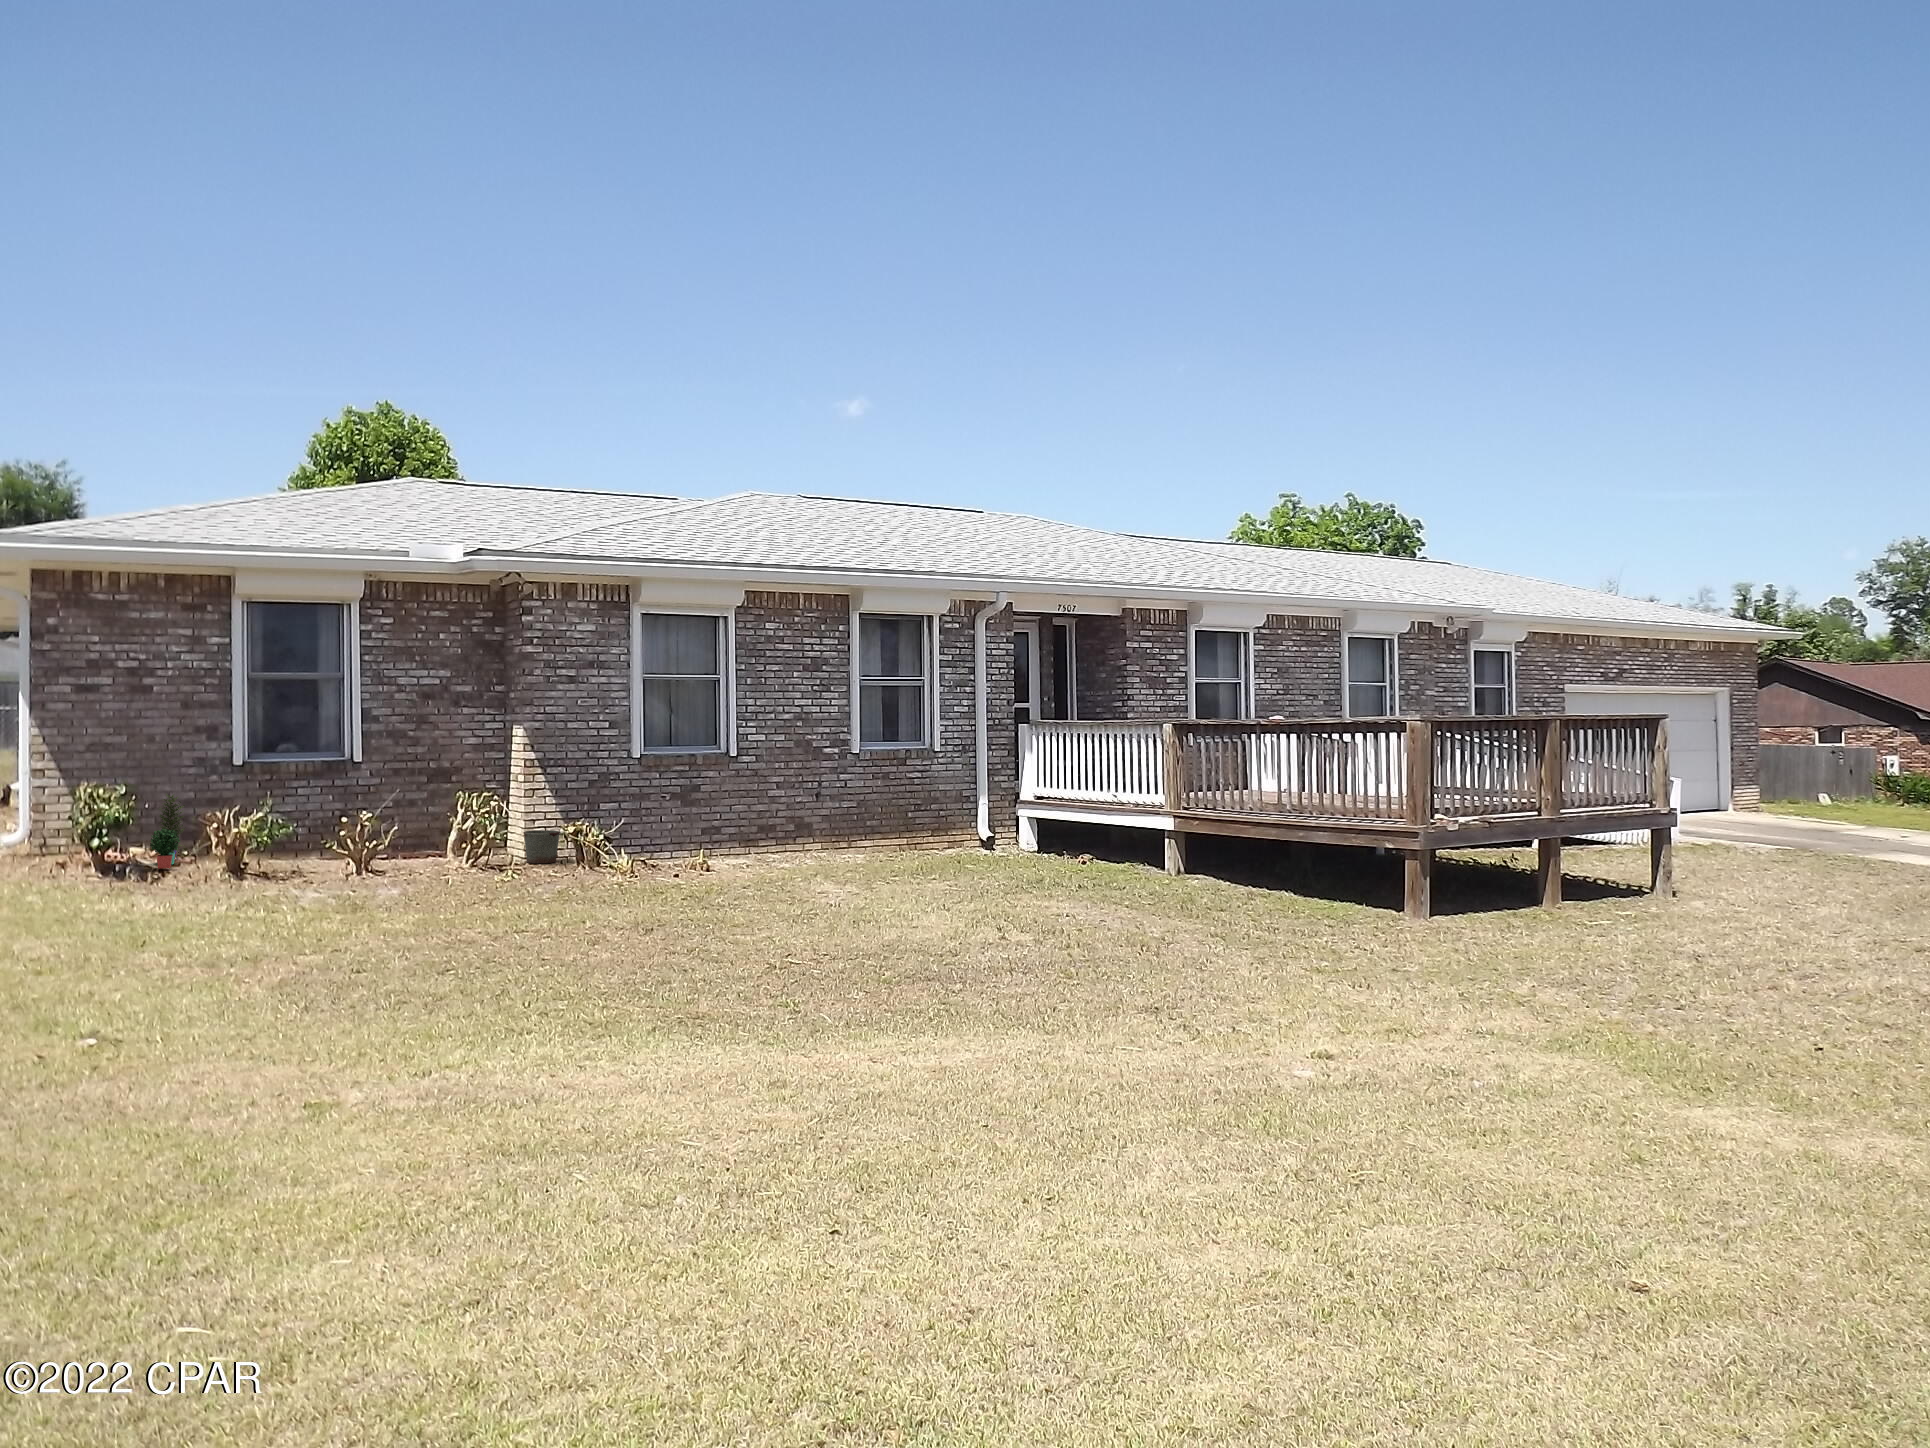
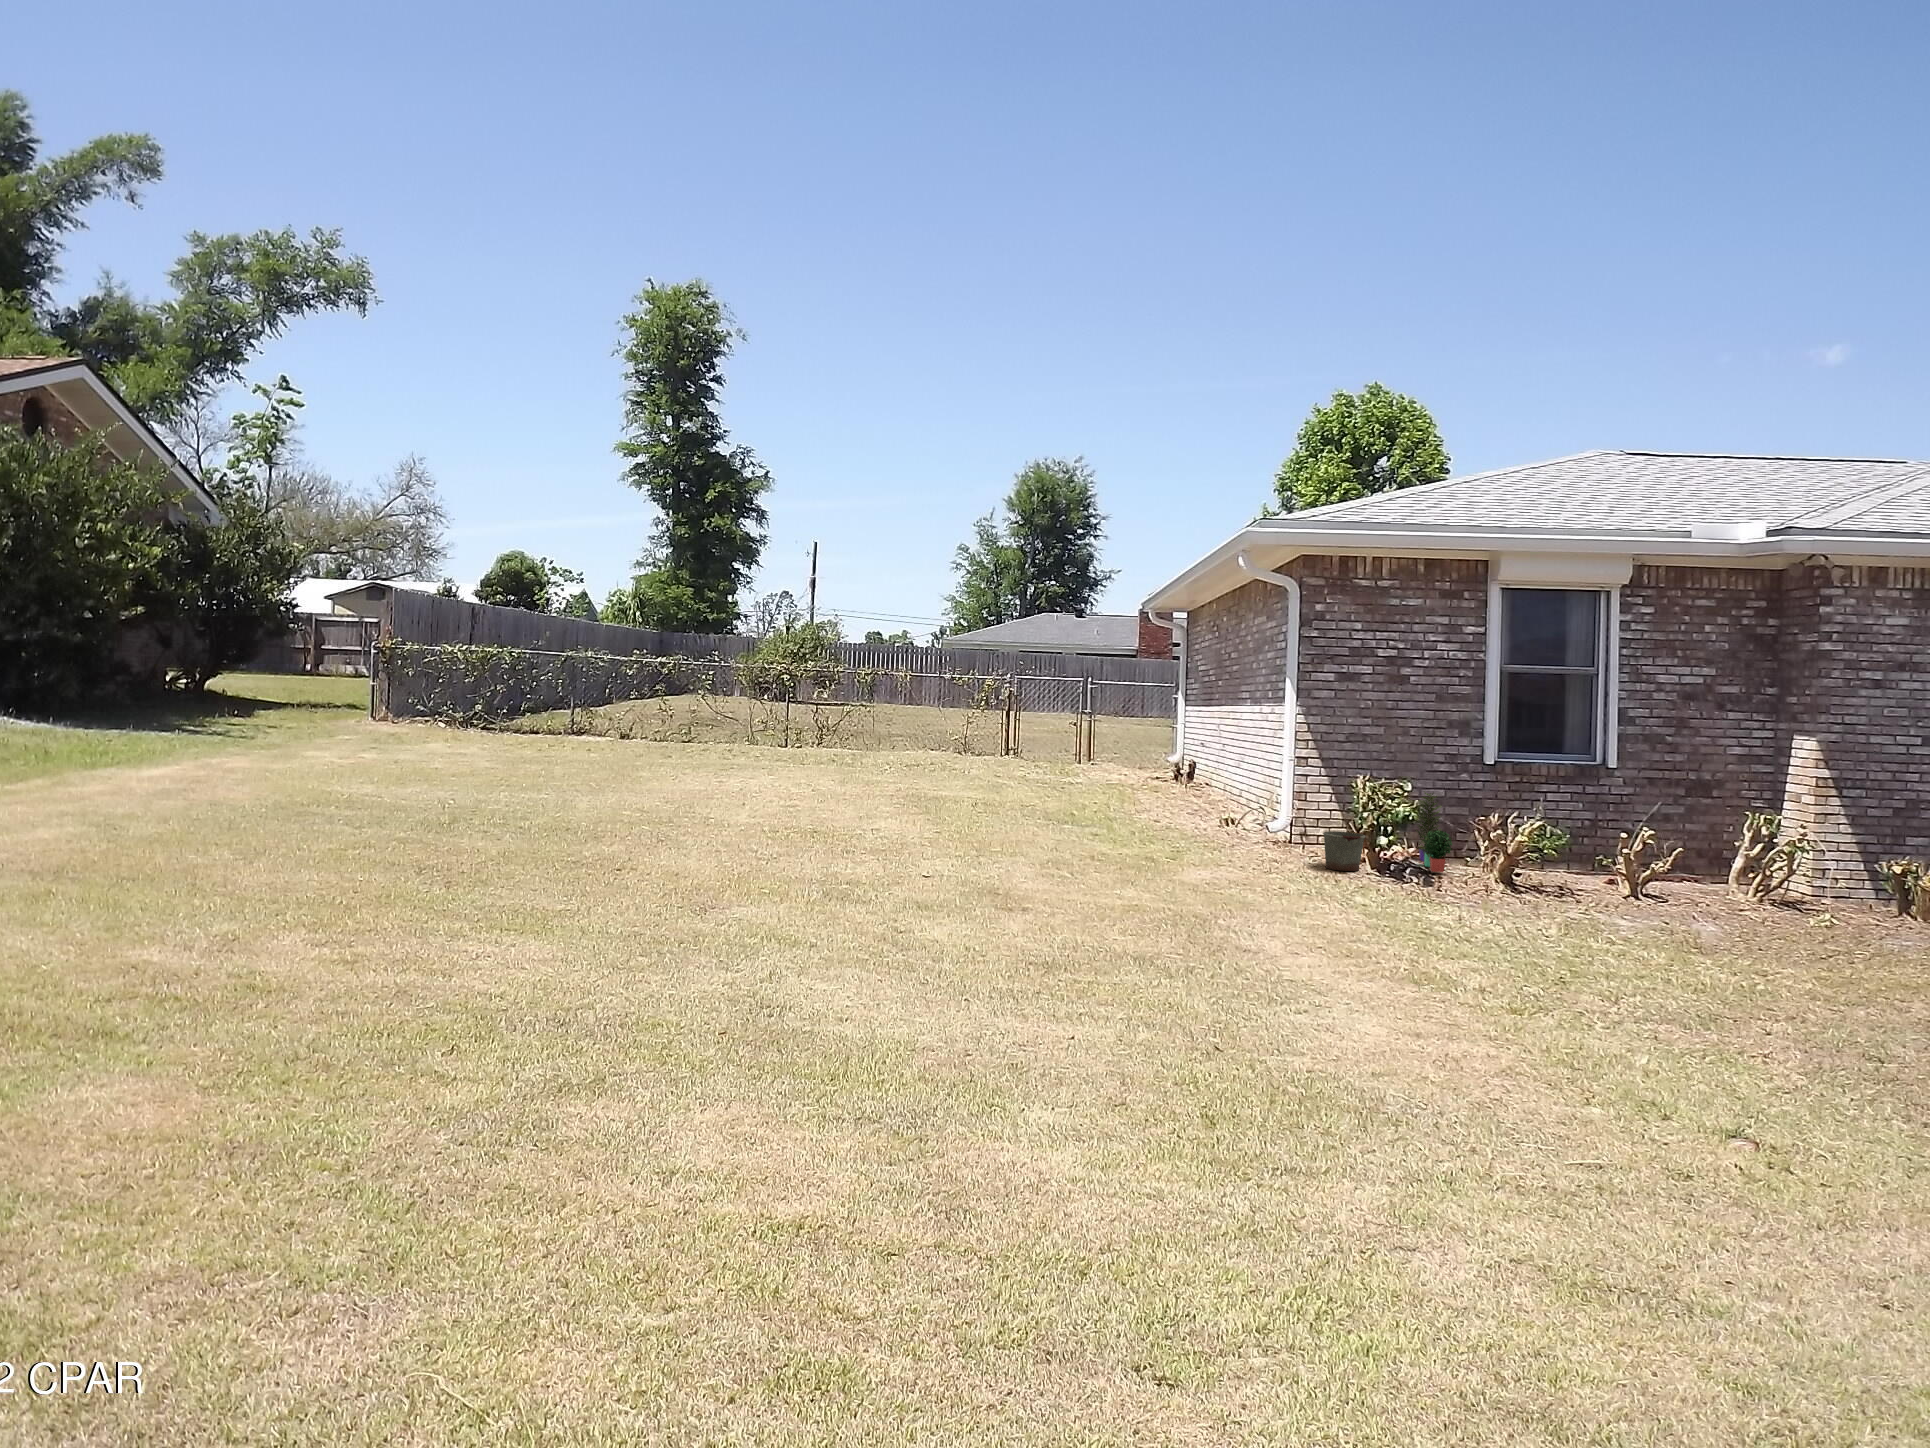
bucket: present [523,830,561,863] -> present [1323,831,1366,871]

